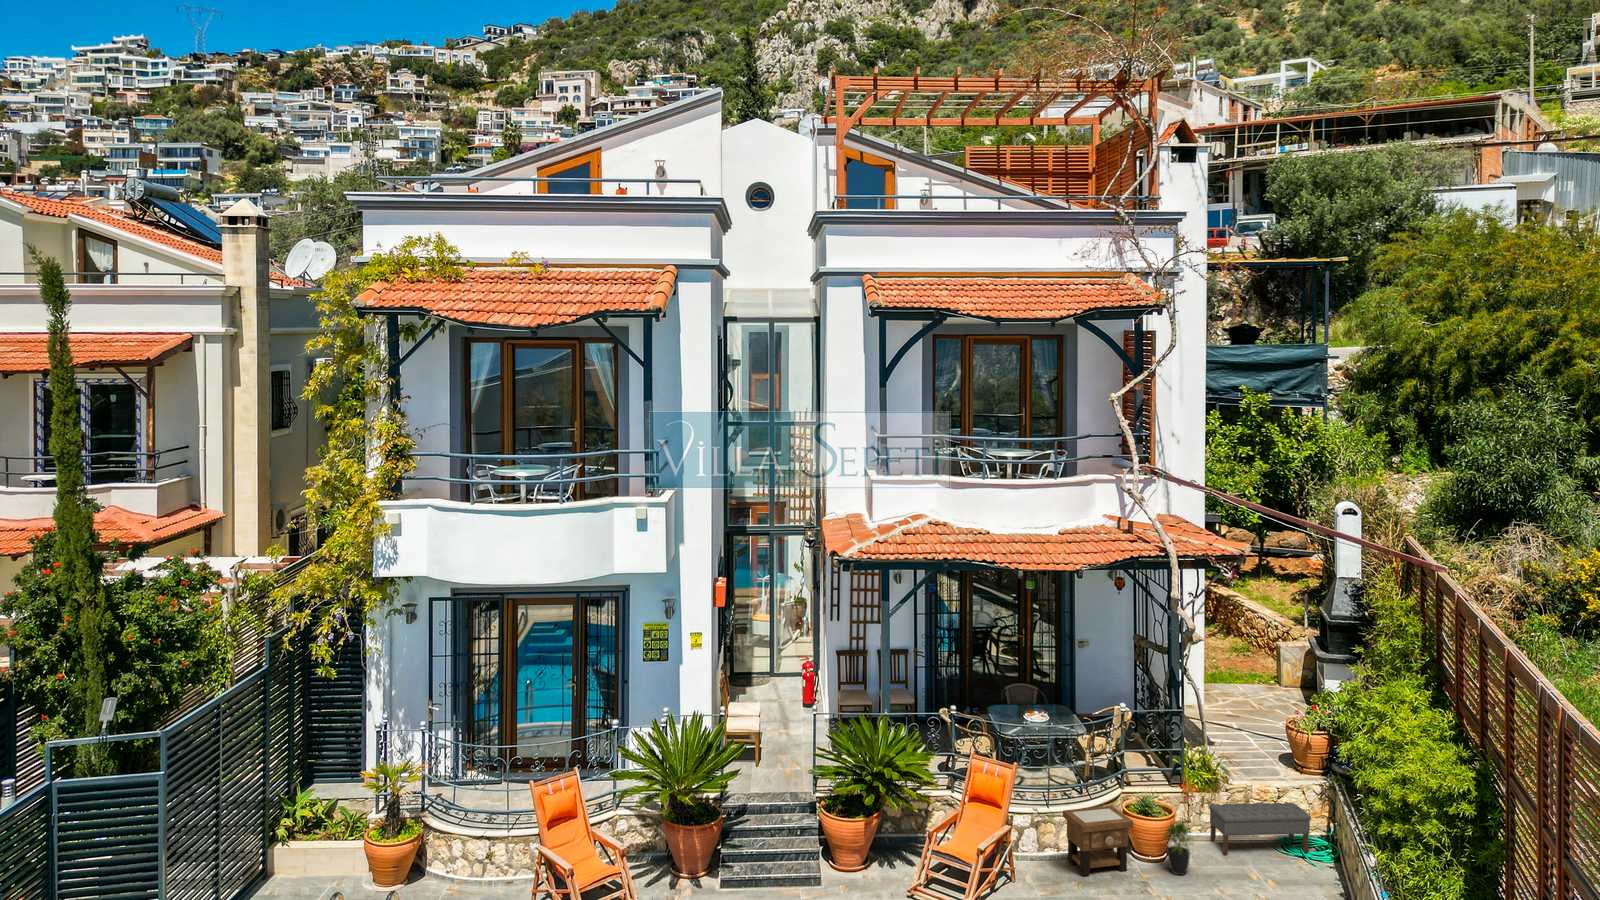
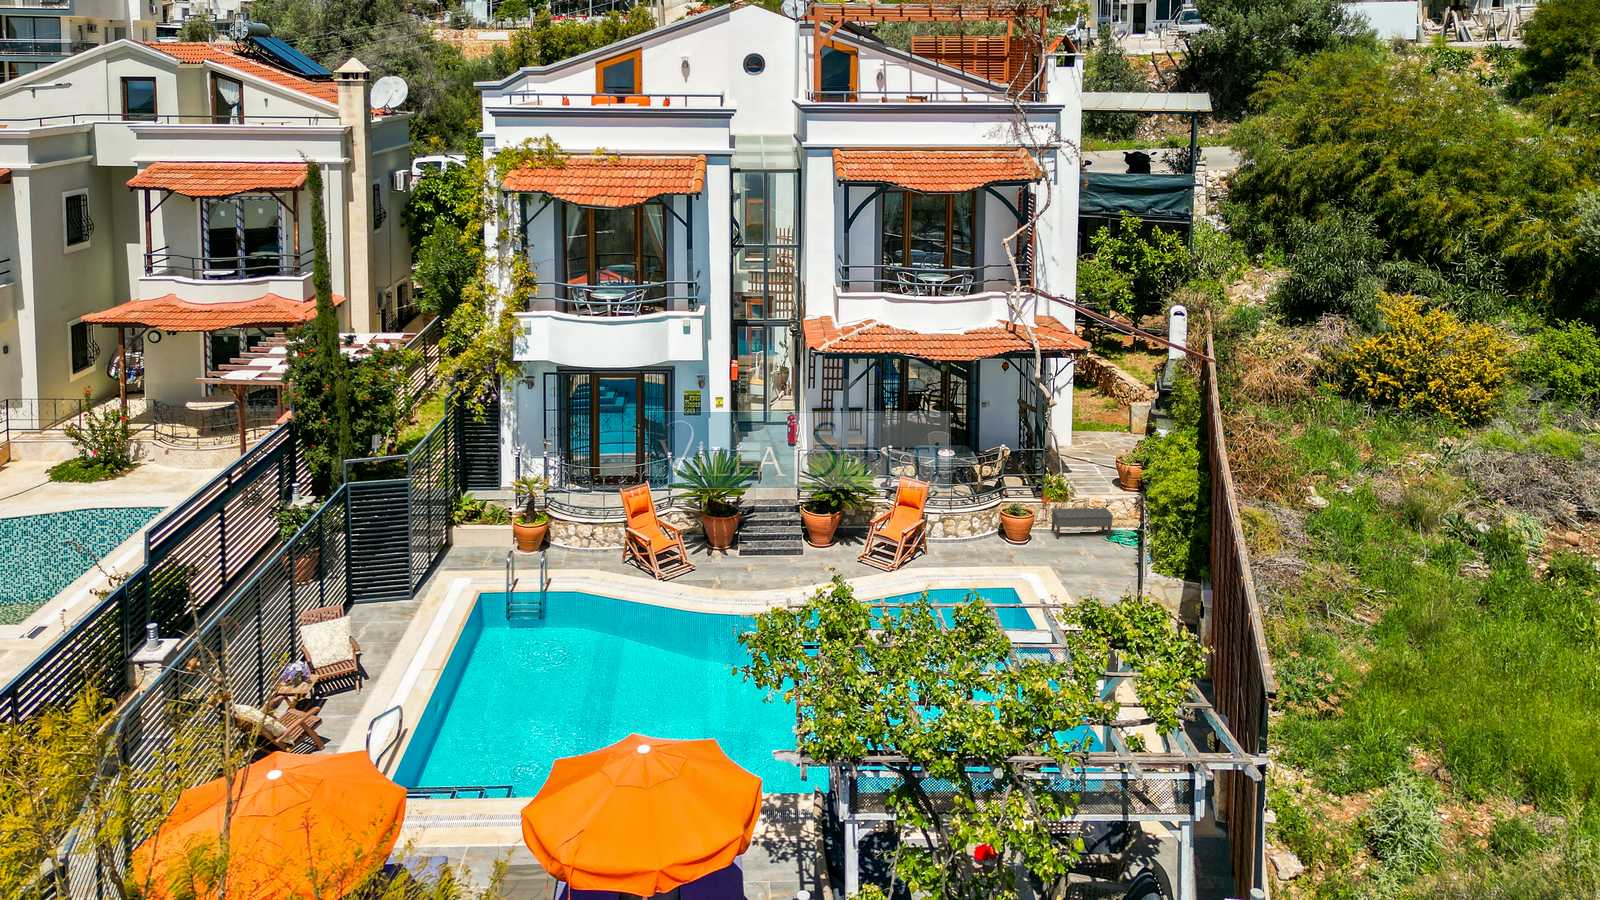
side table: present [1063,806,1133,876] -> none [956,509,998,549]
potted plant: present [1164,822,1193,875] -> none [1016,517,1037,549]

